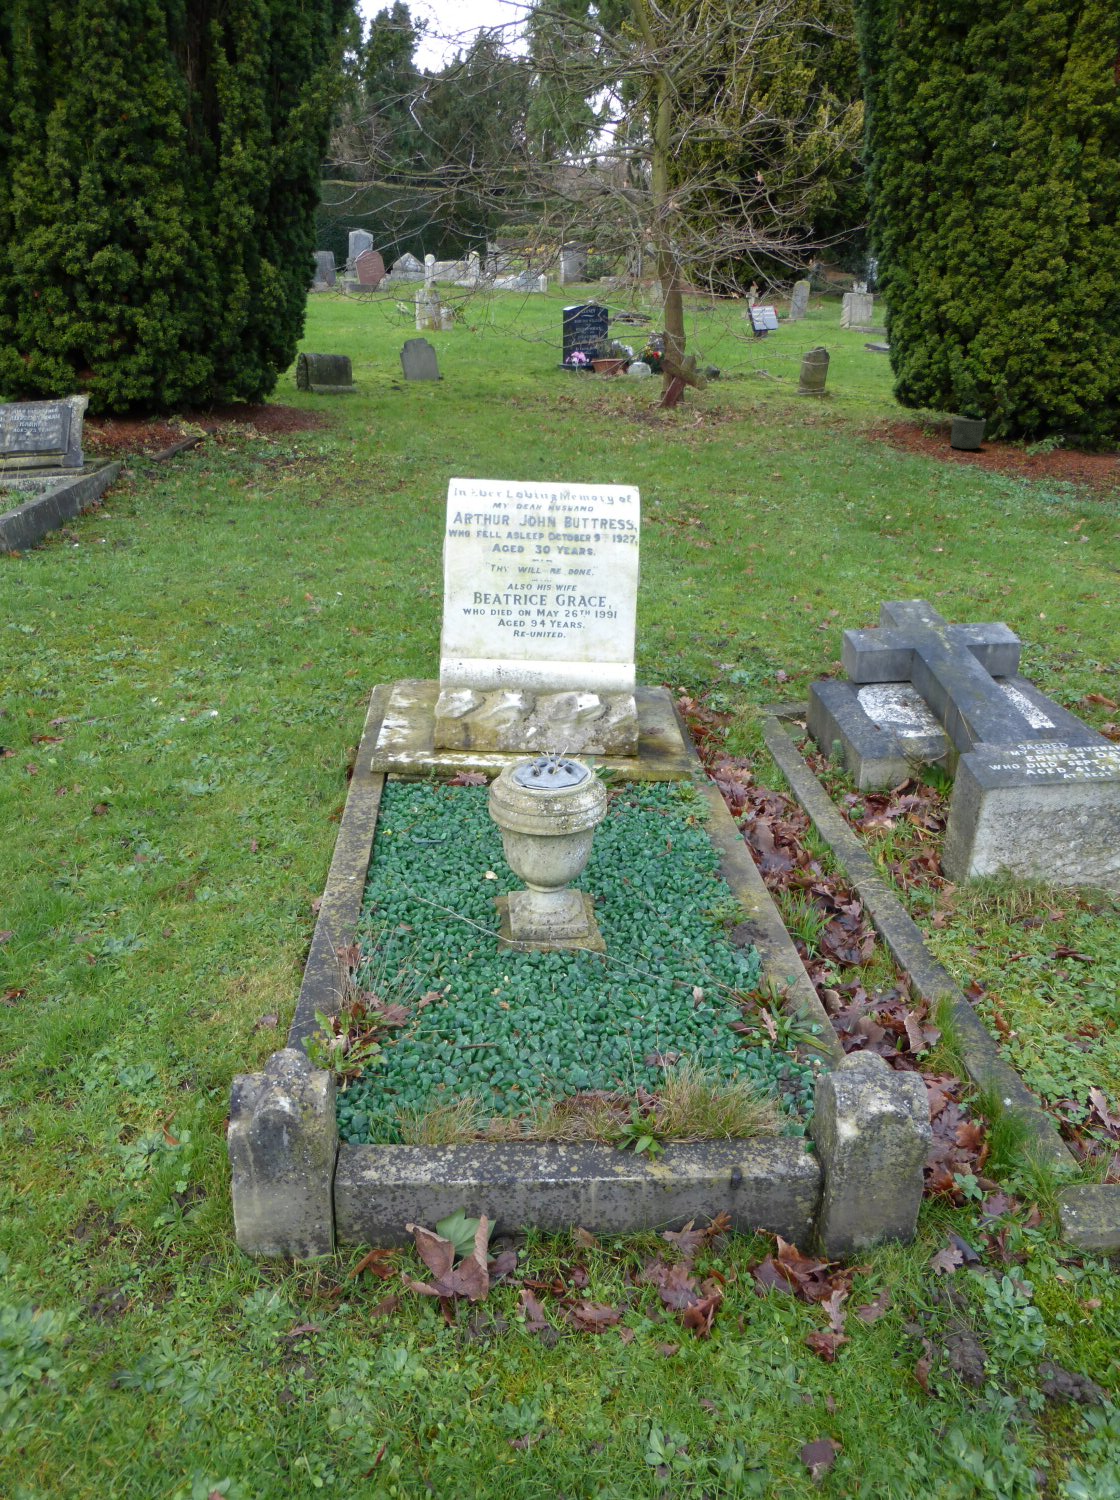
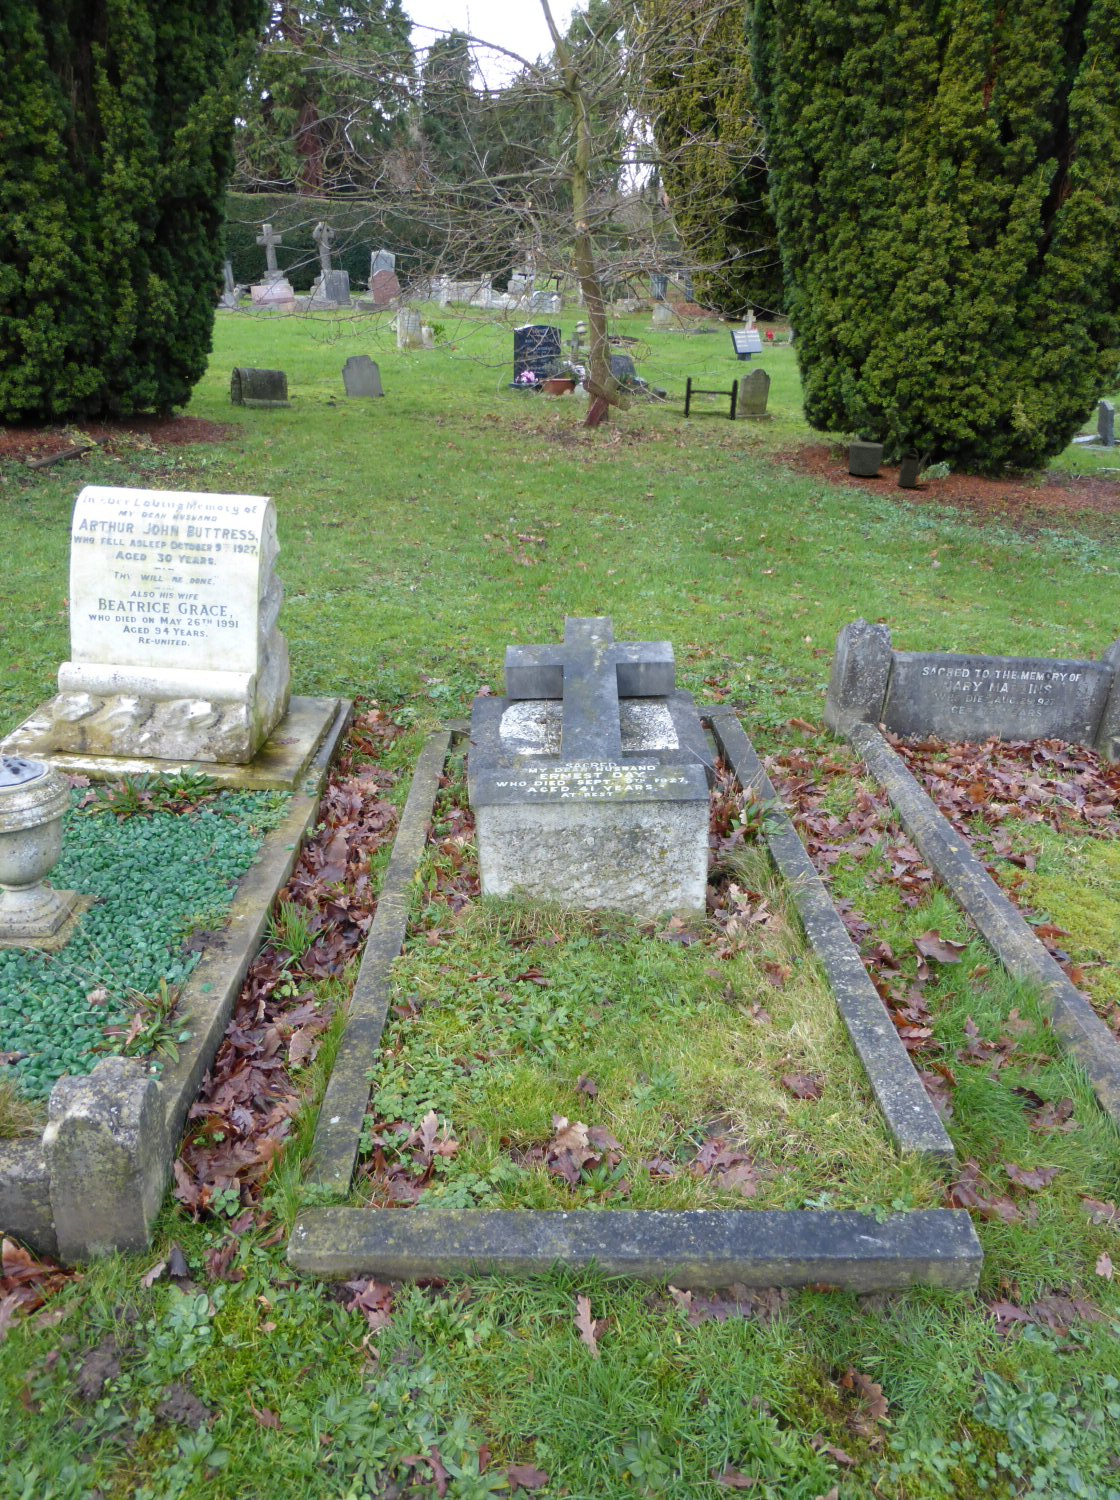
bench: none [752,354,808,395] -> present [684,377,738,419]
watering can: none [1004,422,1034,460] -> present [898,449,929,487]

